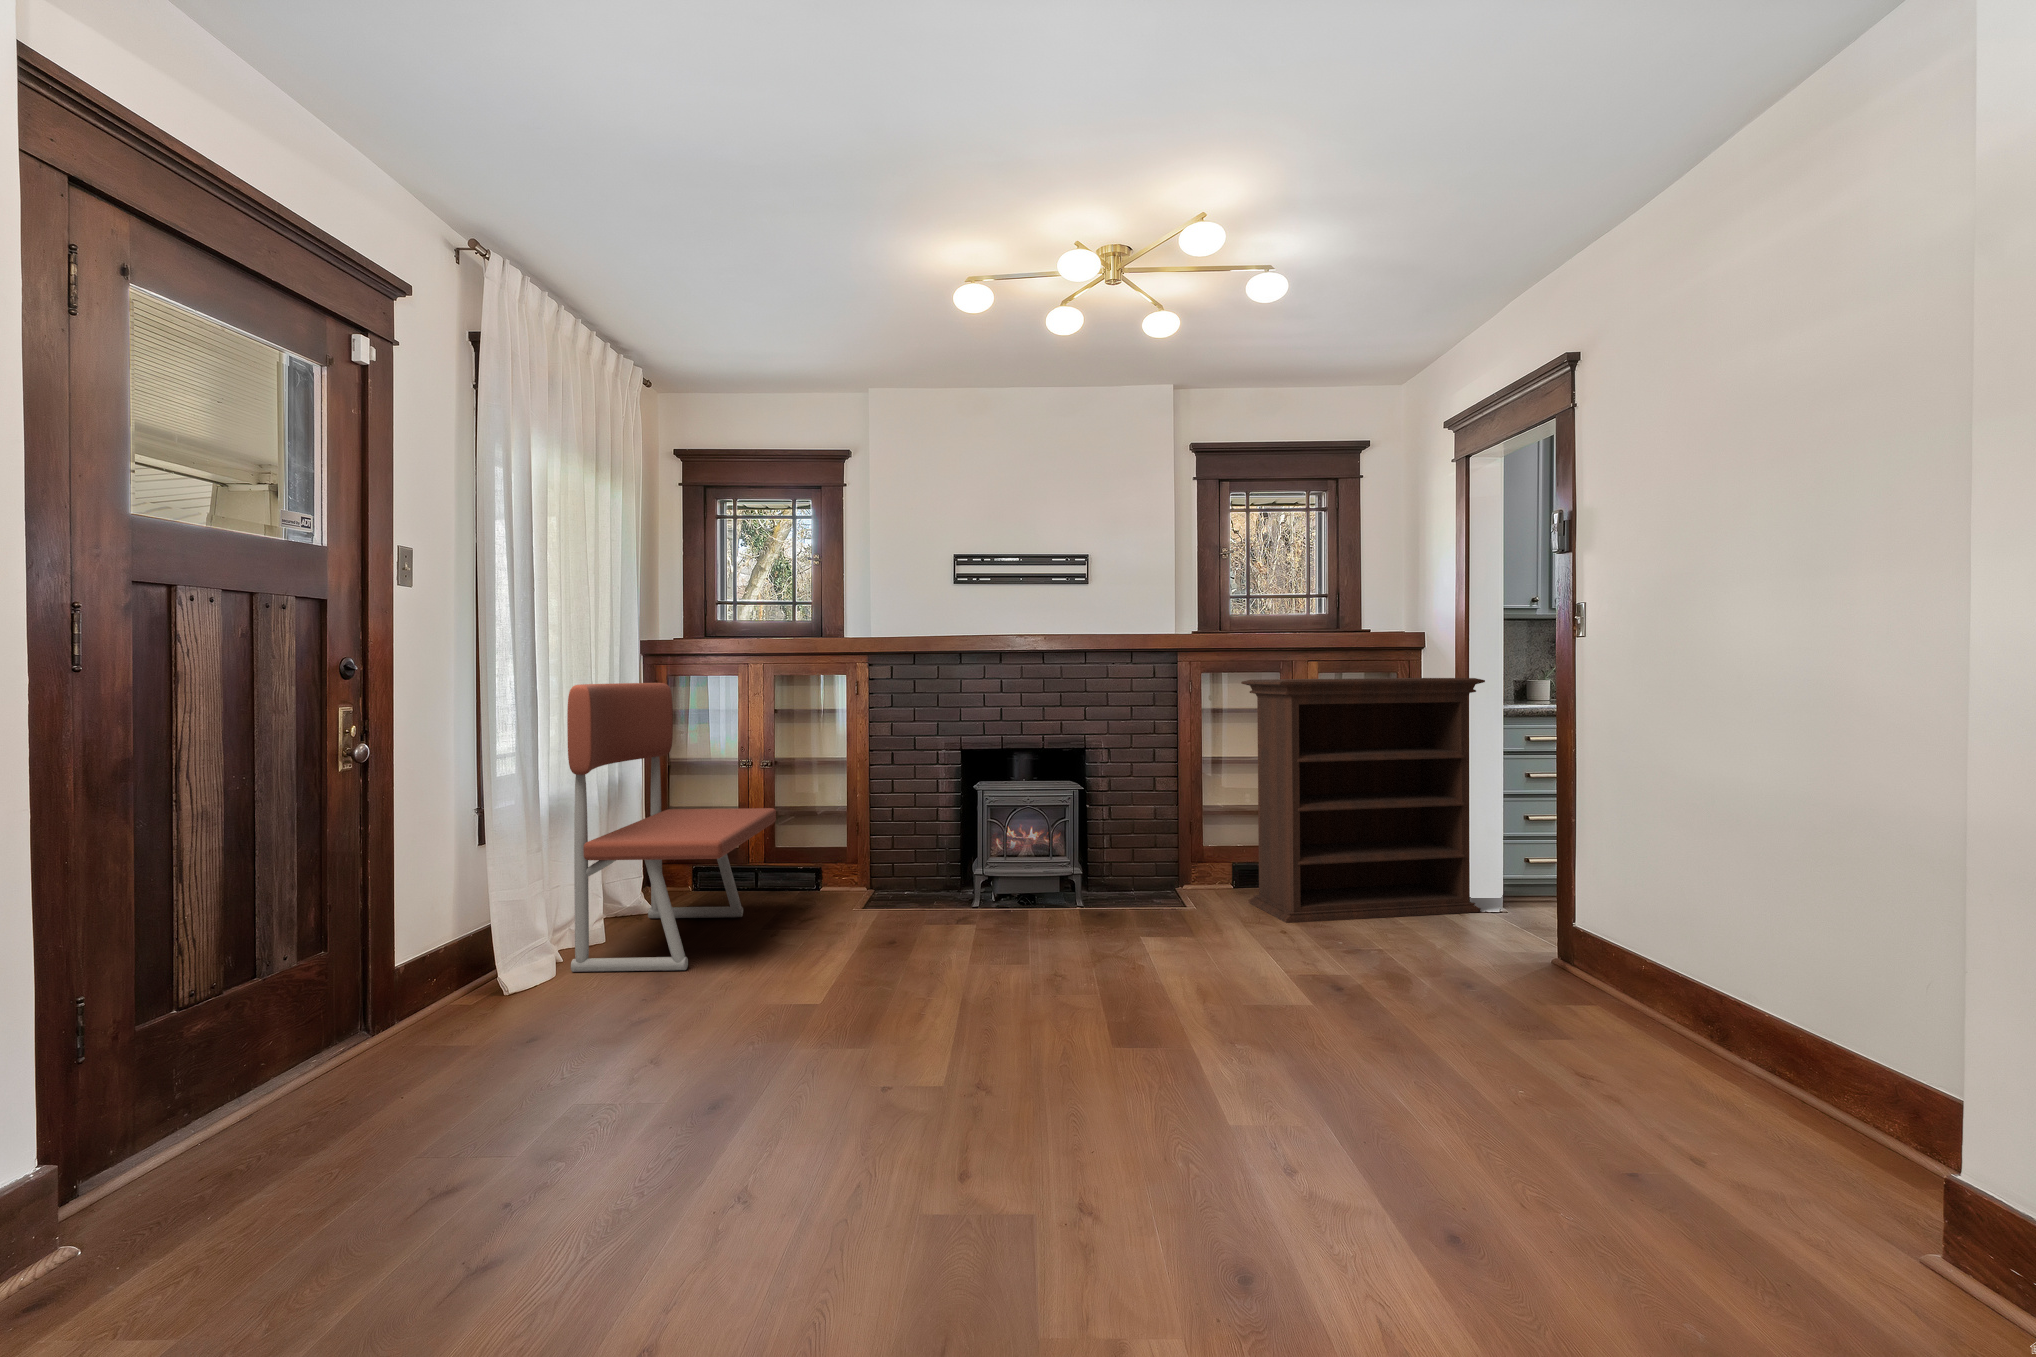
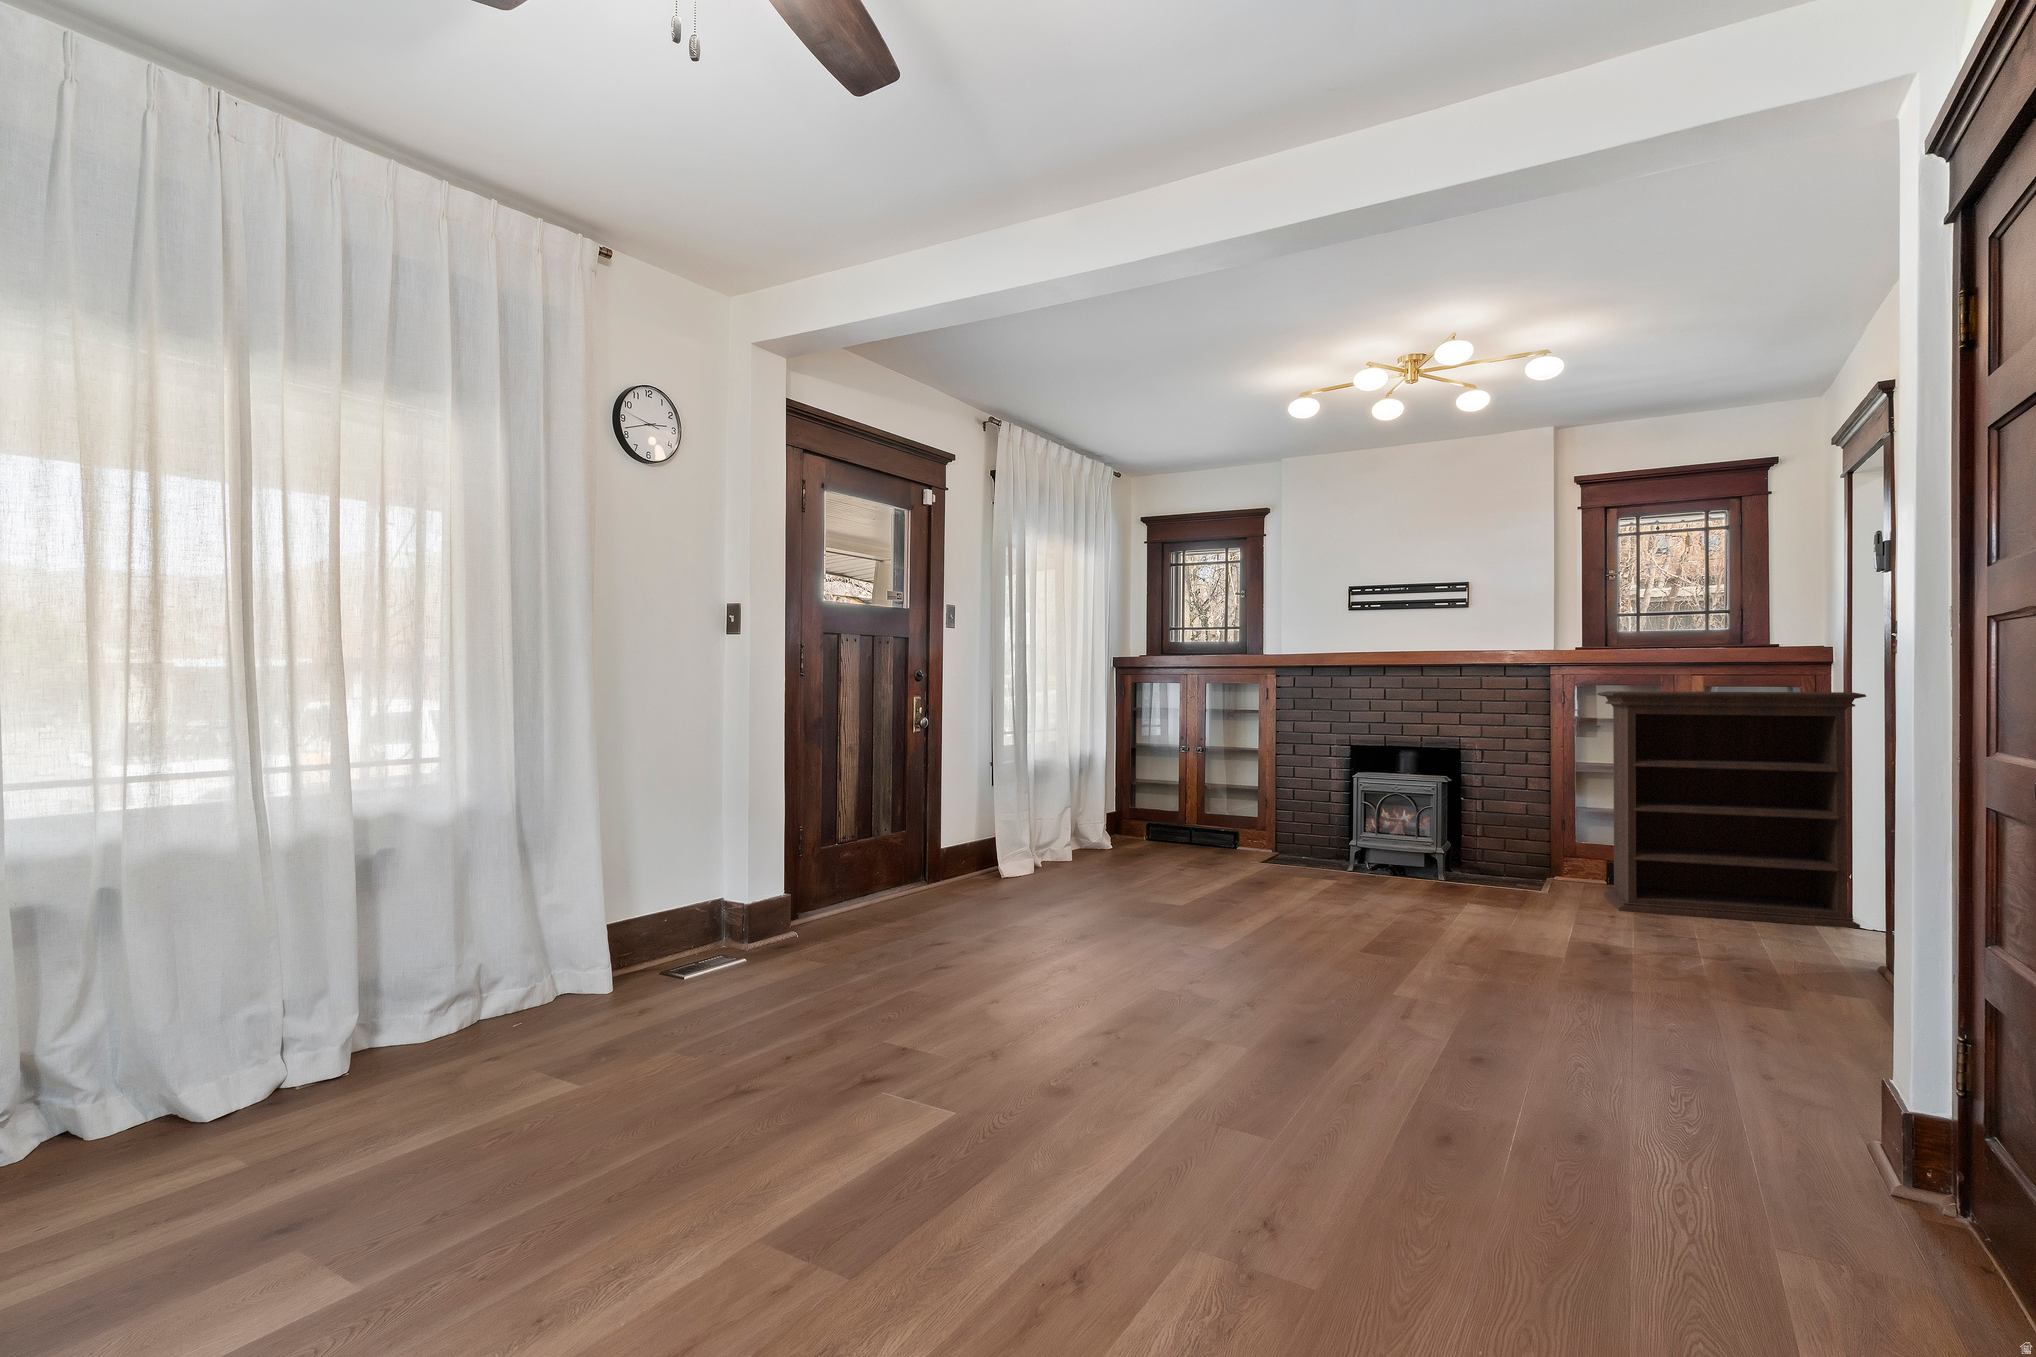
bench: present [567,683,776,972] -> none [1042,688,1192,880]

